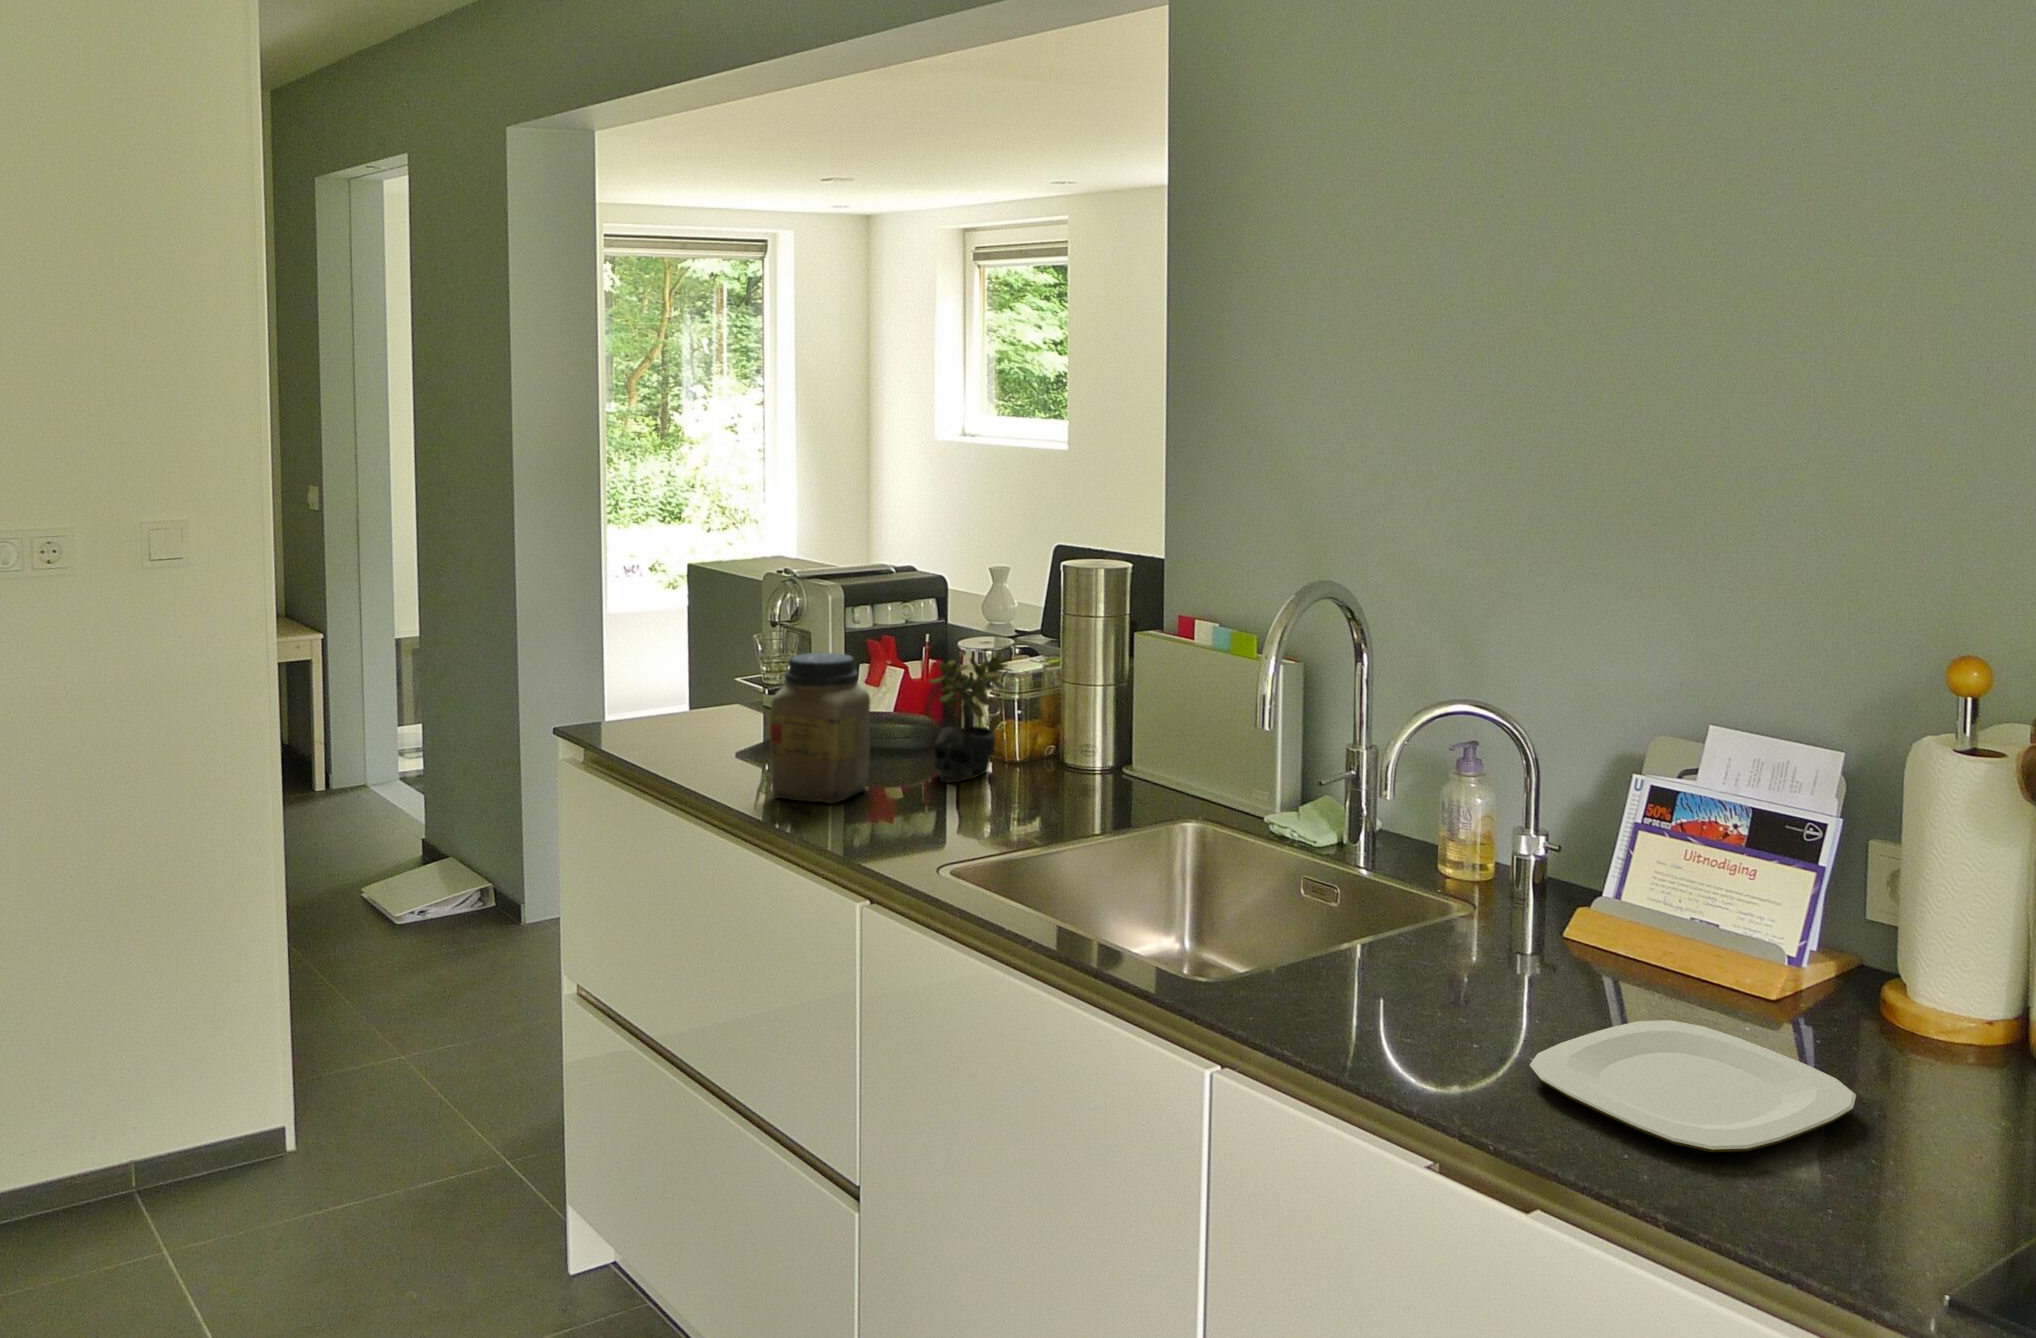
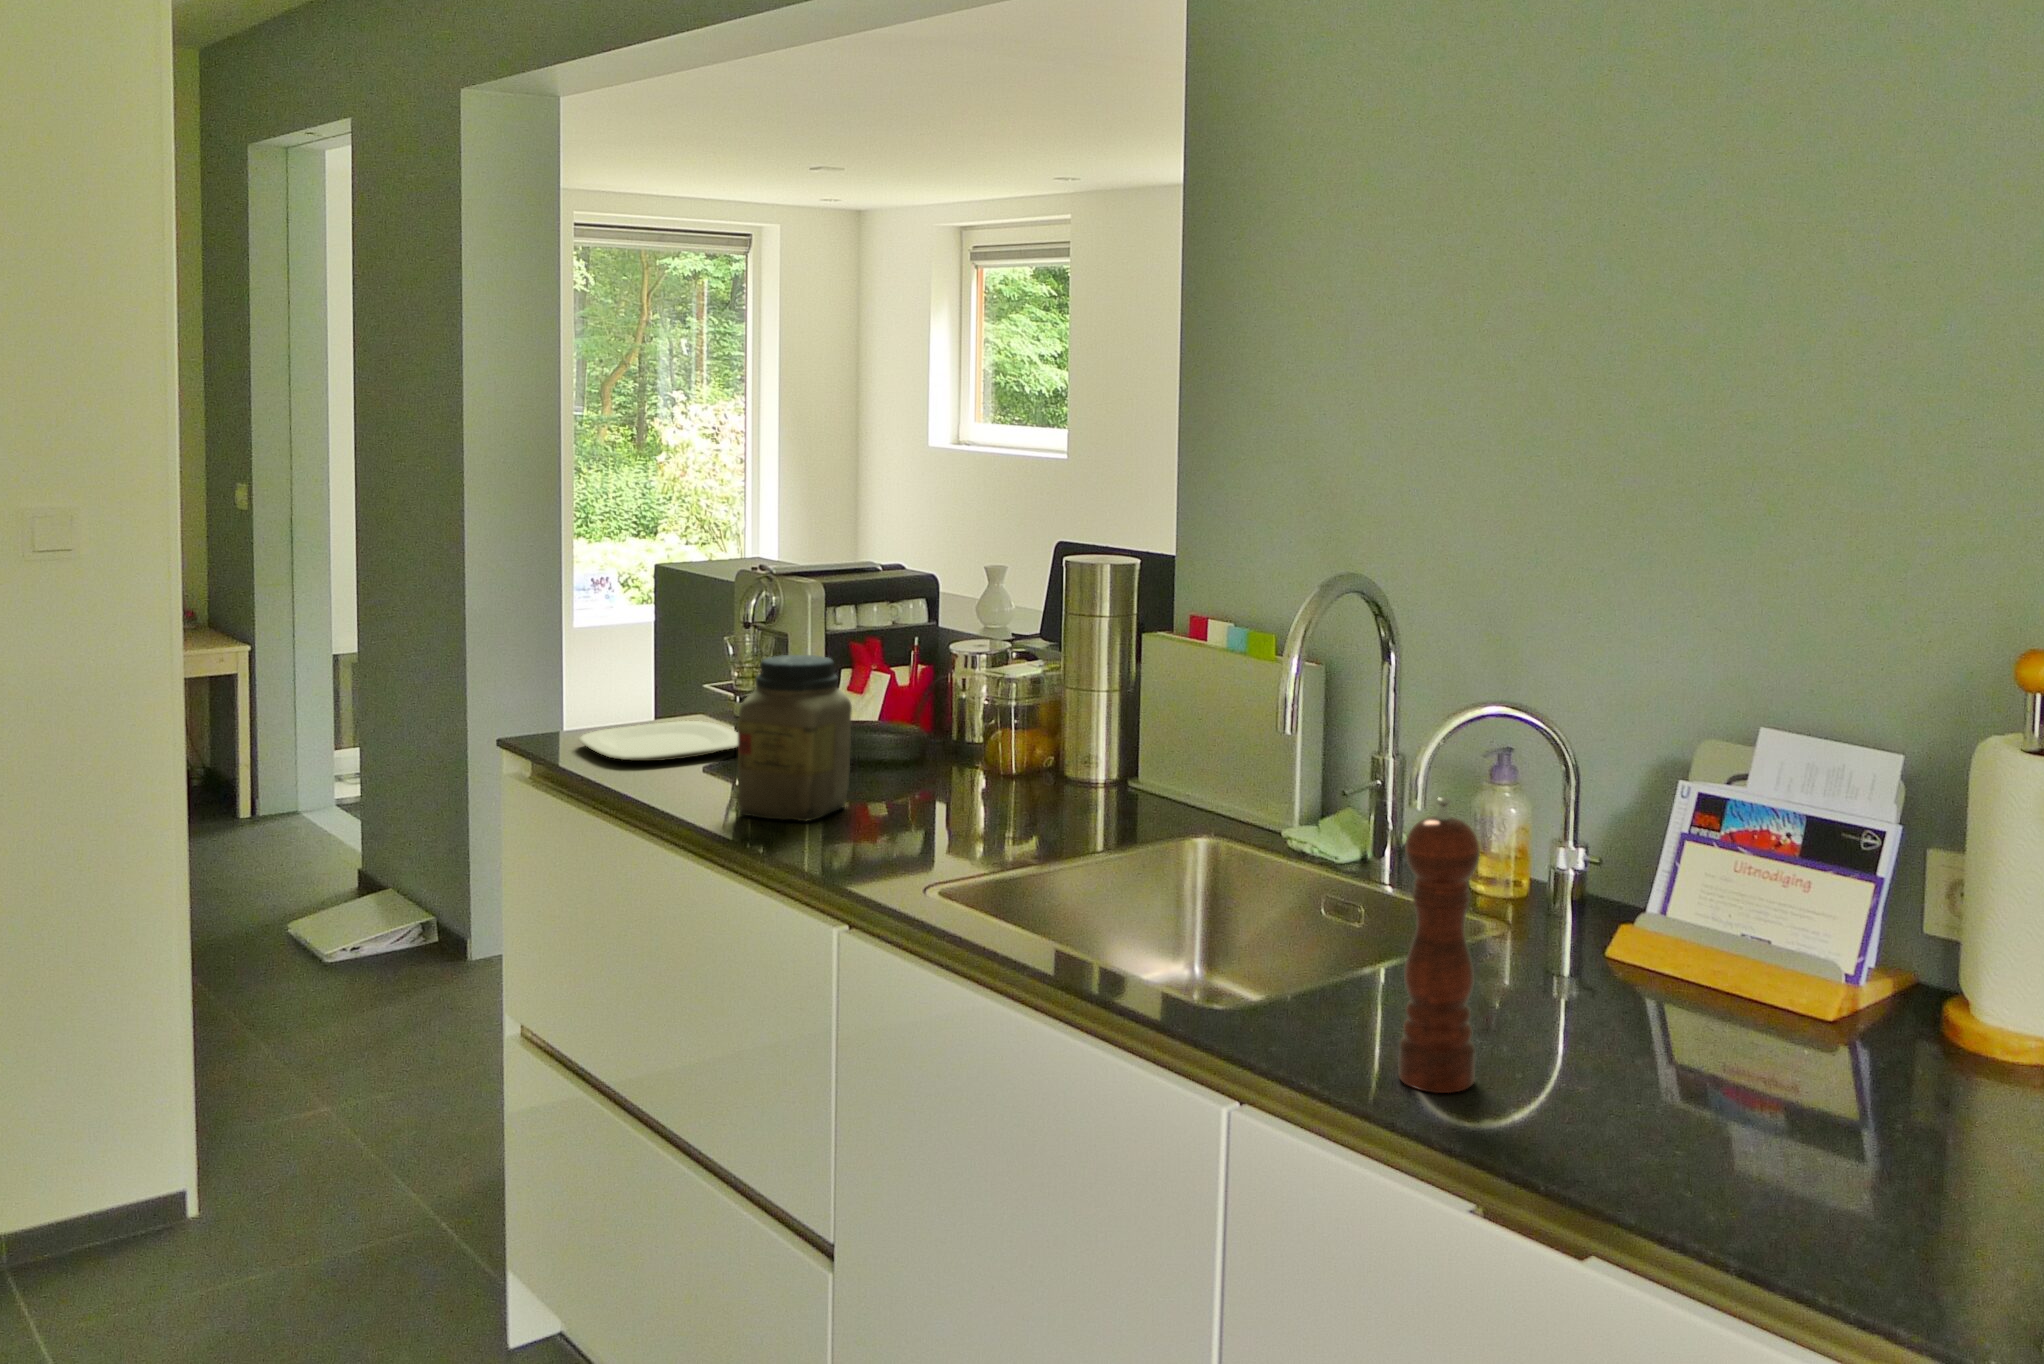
succulent plant: present [929,651,1007,782] -> none [917,654,1005,799]
pepper mill: none [1366,795,1437,1061] -> present [1398,797,1480,1093]
plate: present [1529,1020,1856,1152] -> present [579,721,738,761]

